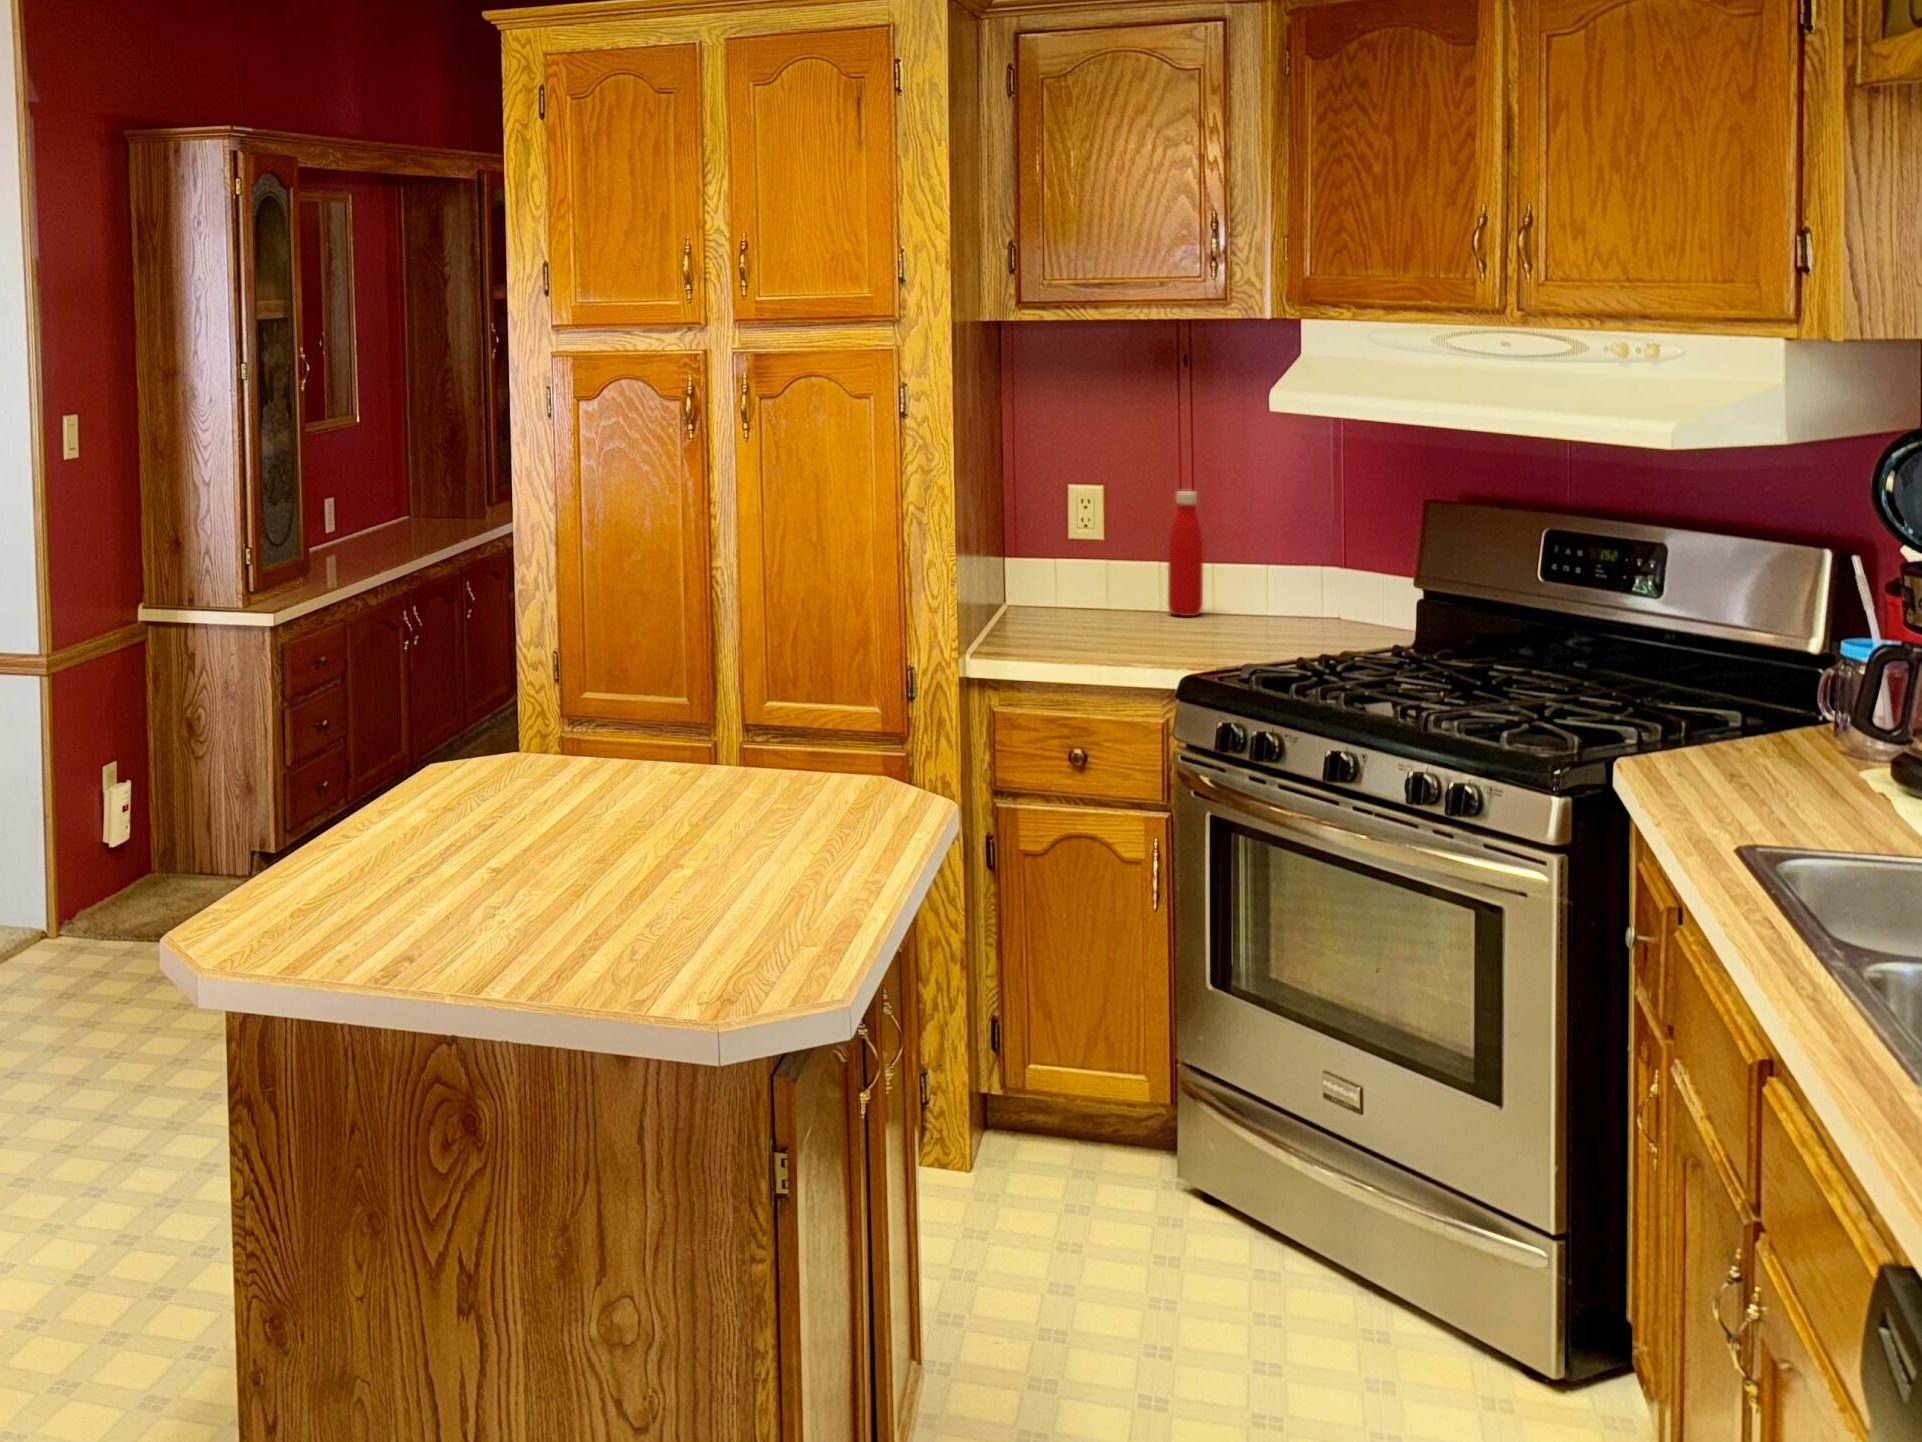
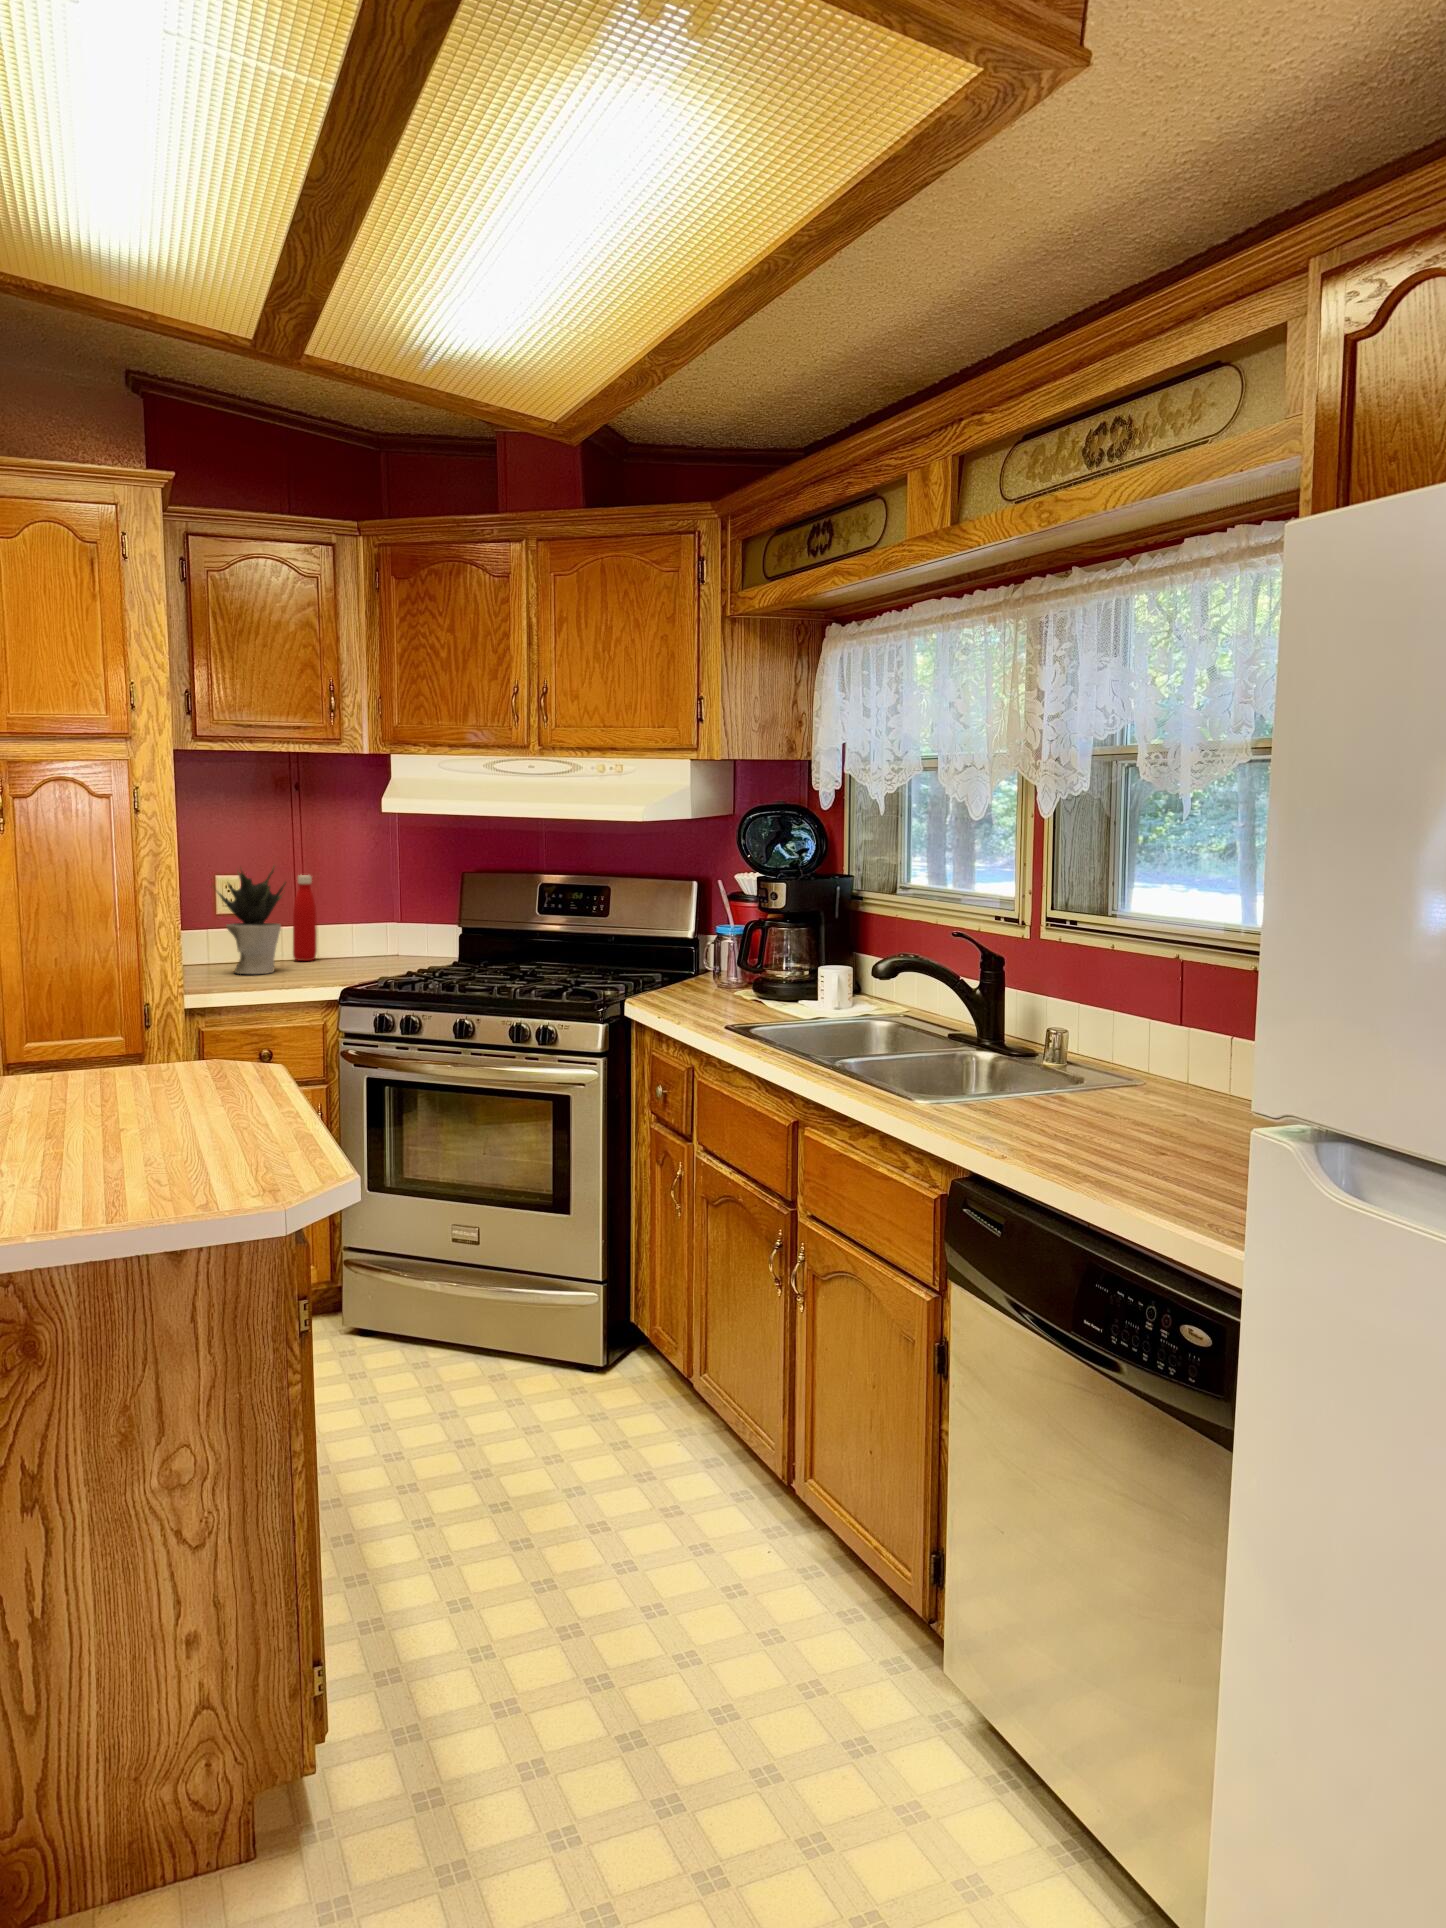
potted plant: none [1043,476,1150,634] -> present [218,867,286,974]

